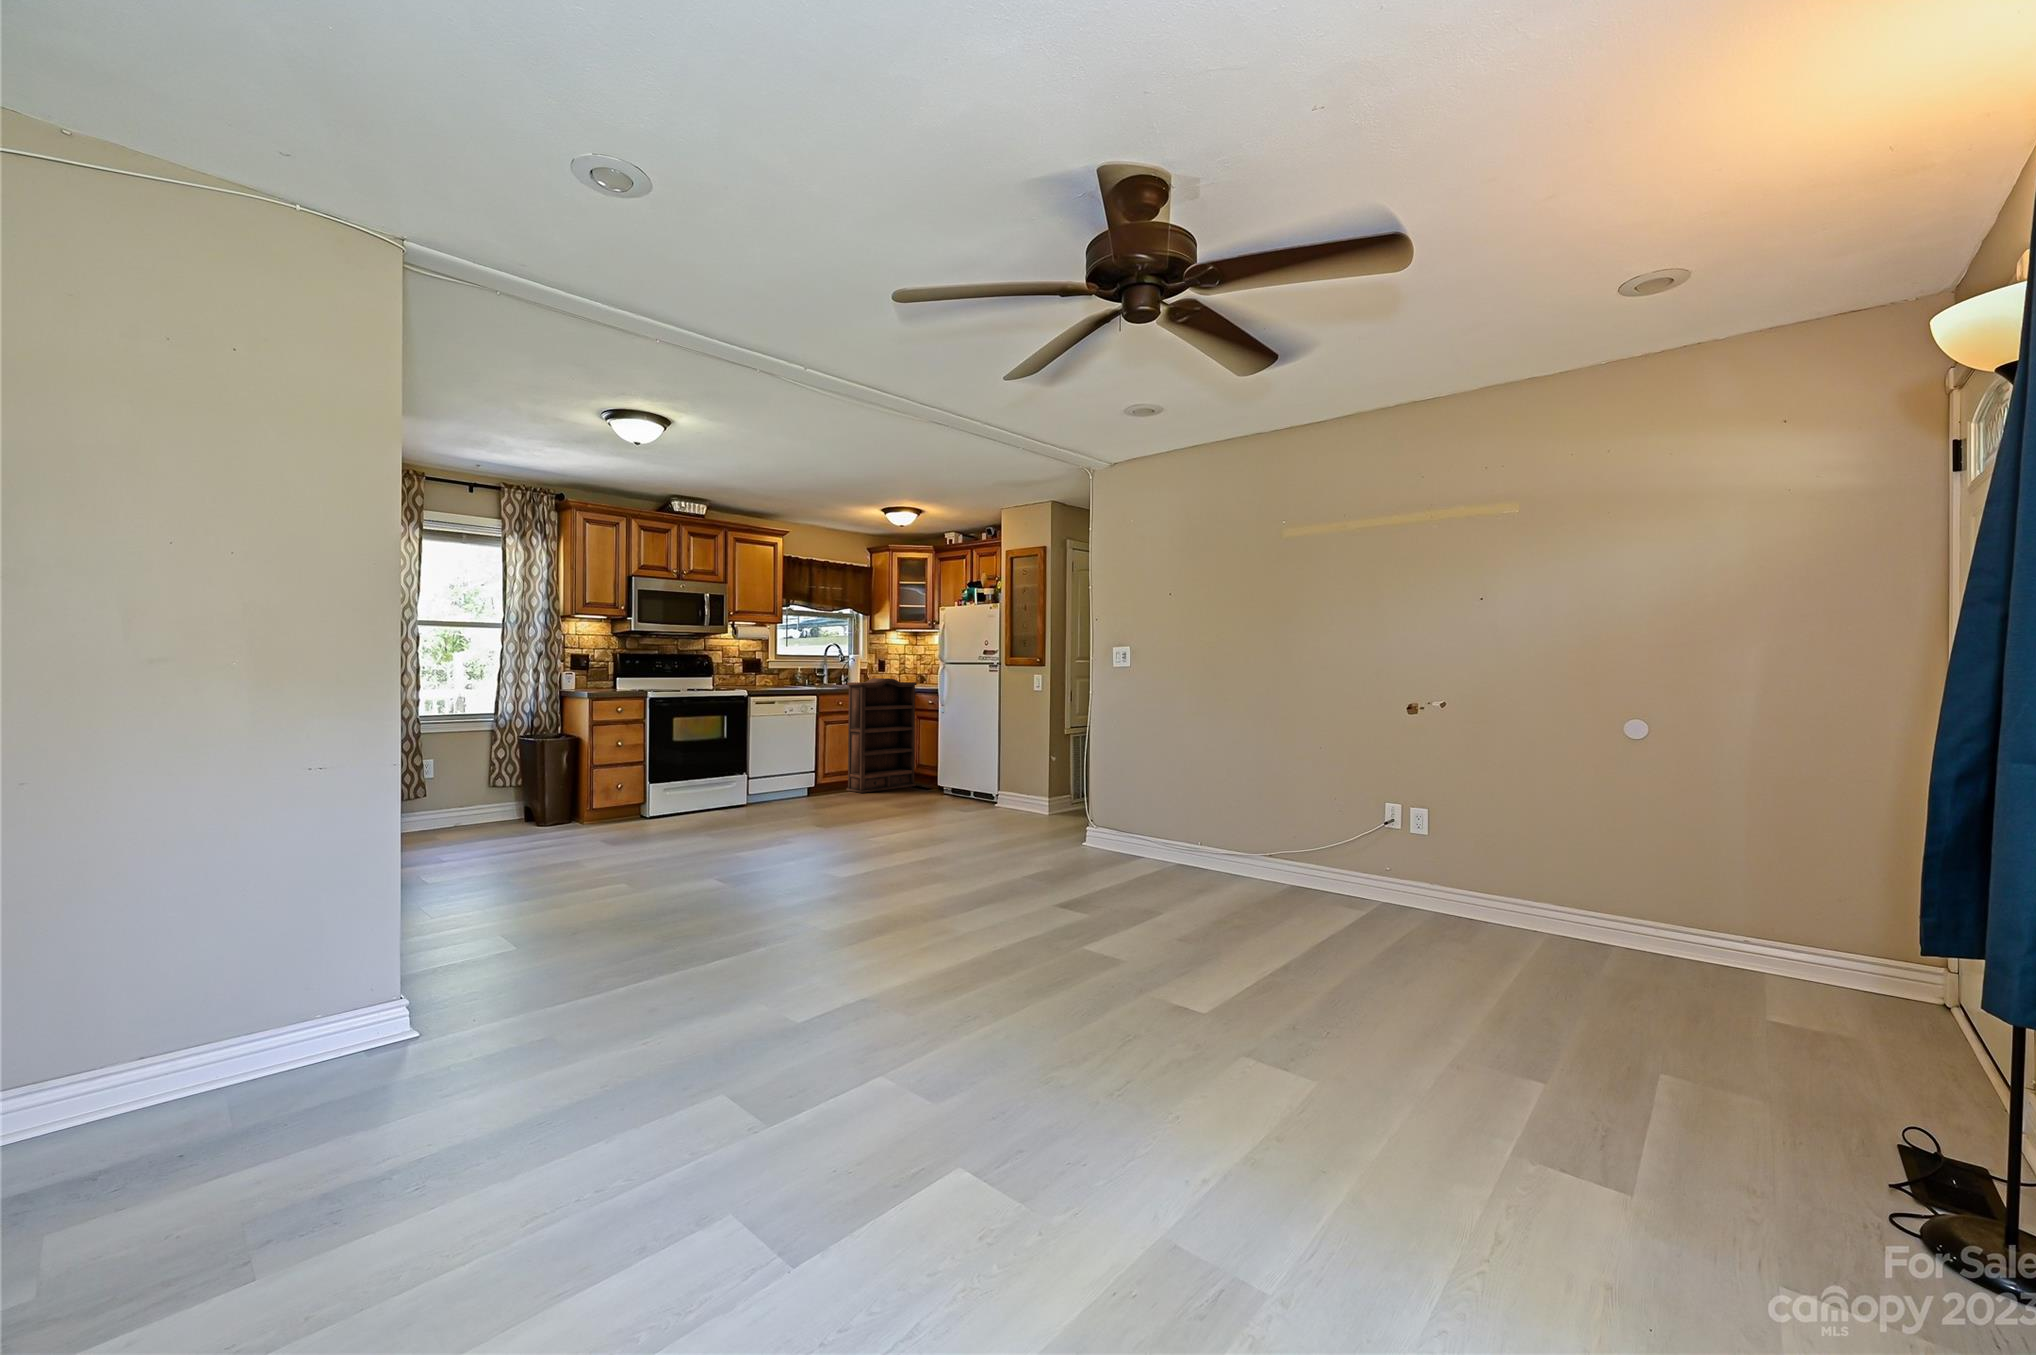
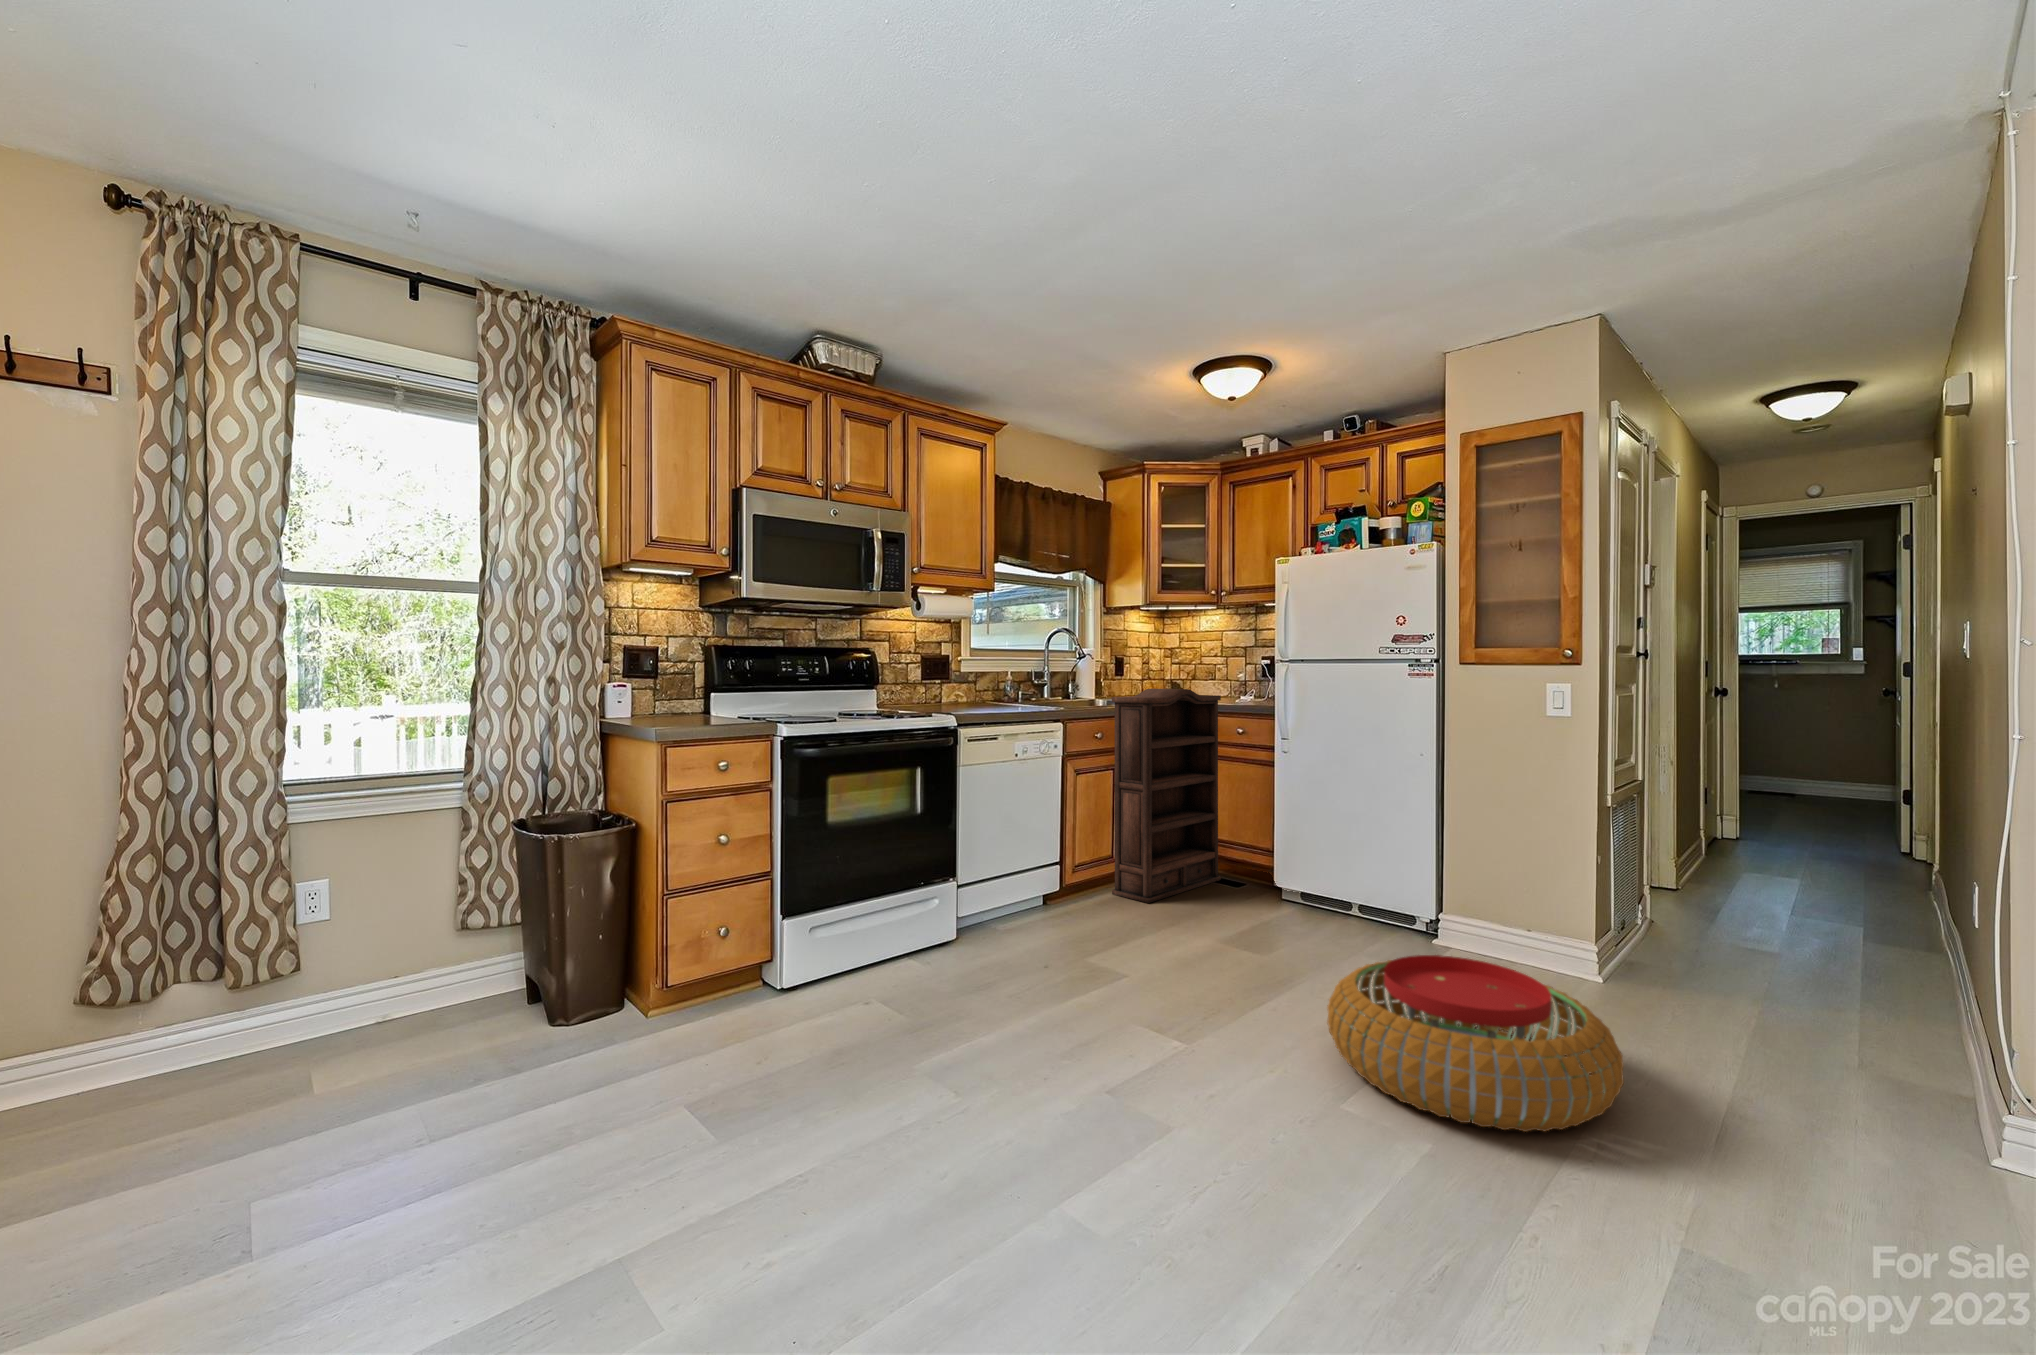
pouf: none [873,788,976,838] -> present [1327,955,1624,1132]

